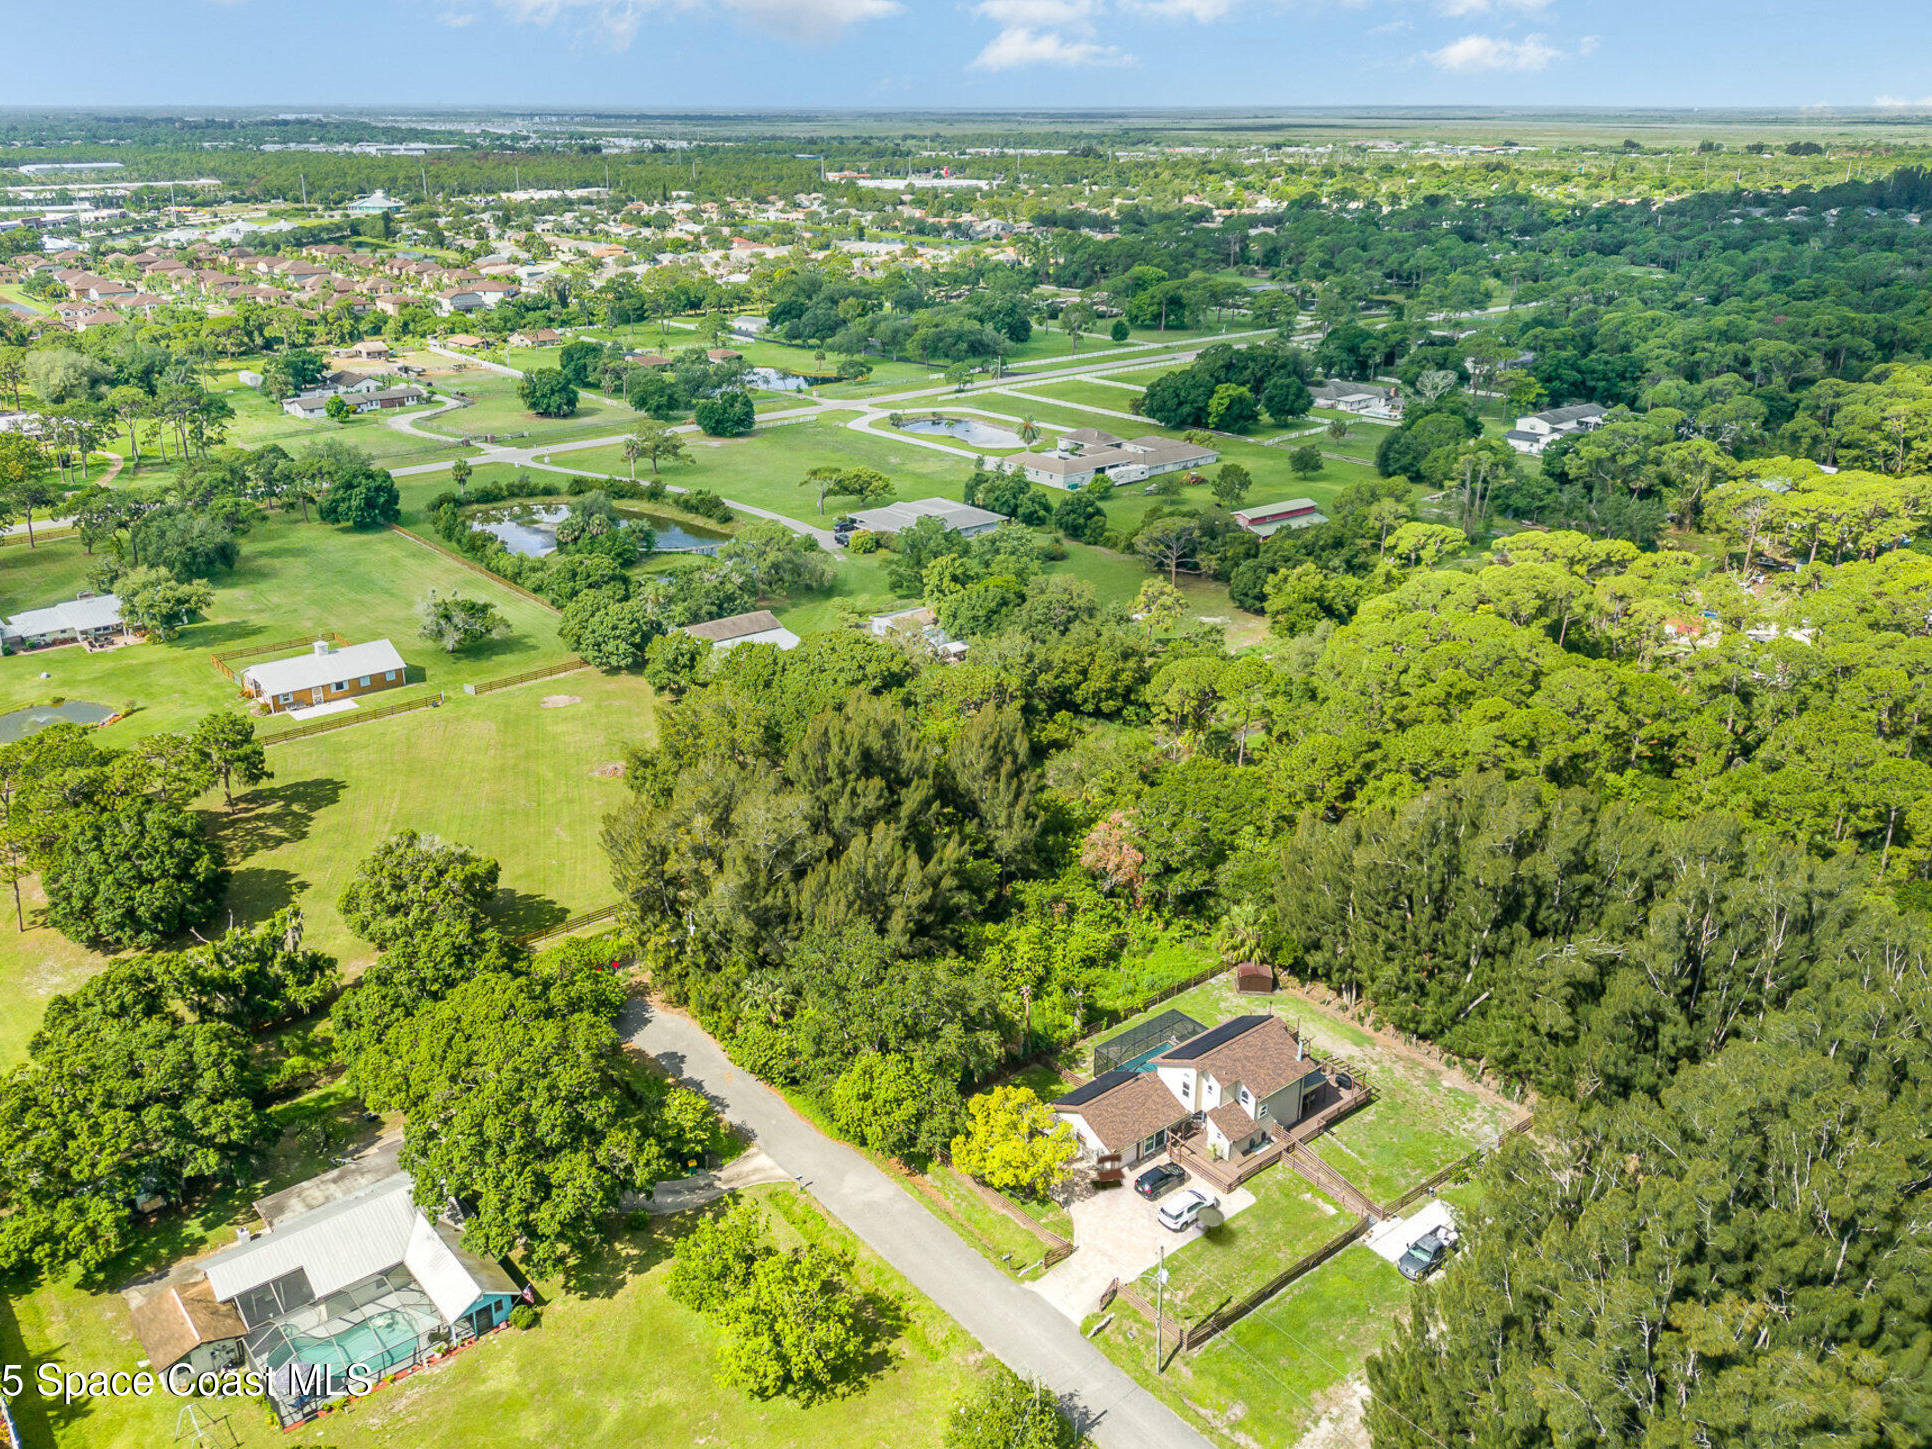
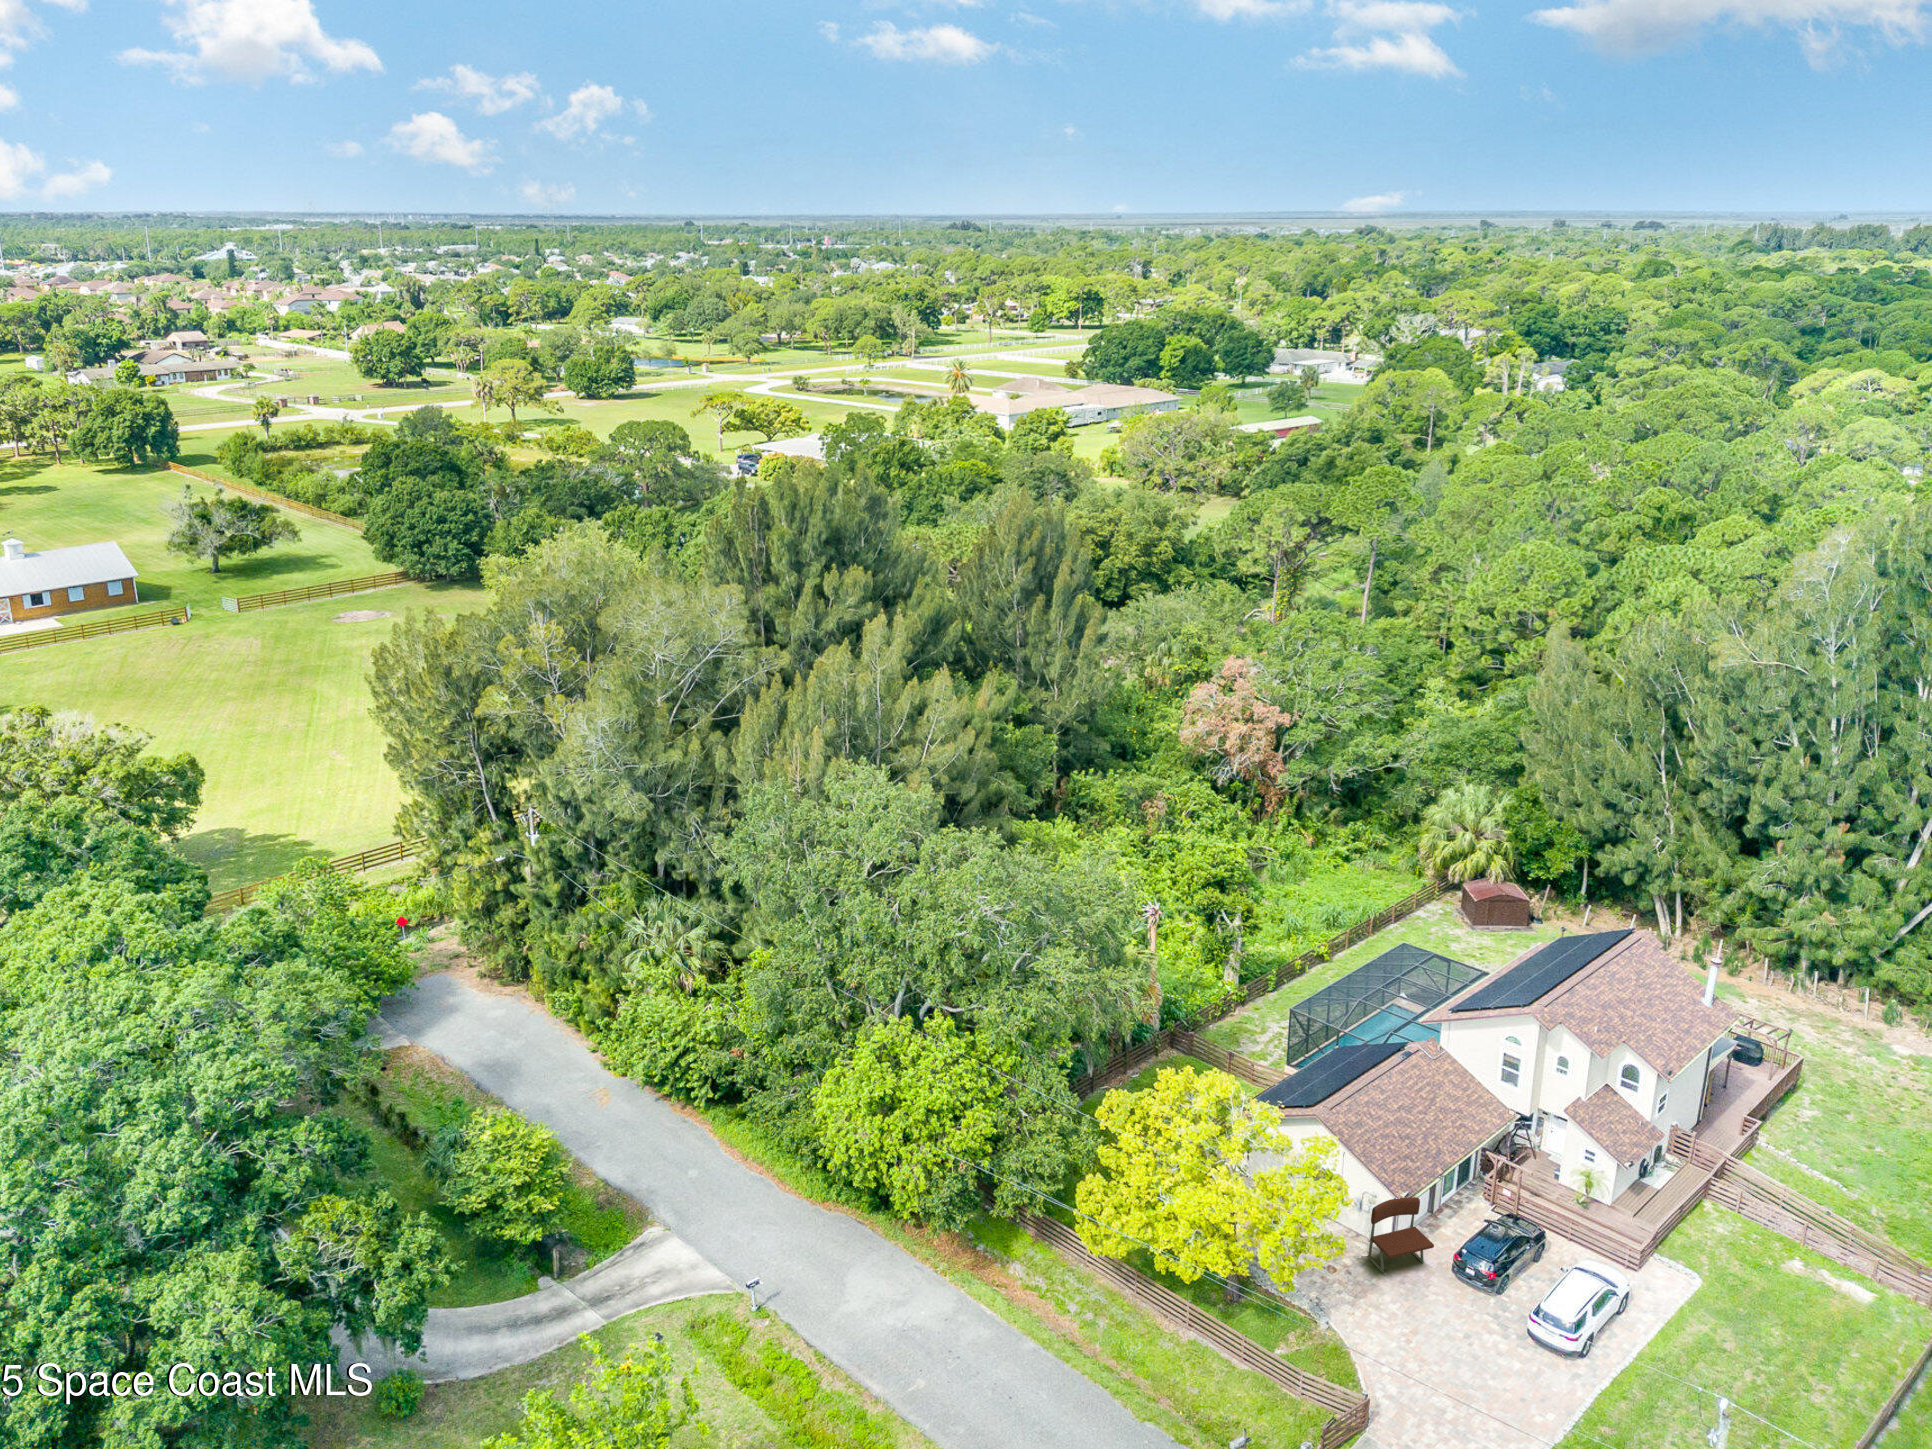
round table: present [1196,1206,1225,1227] -> none [1607,1296,1677,1366]

